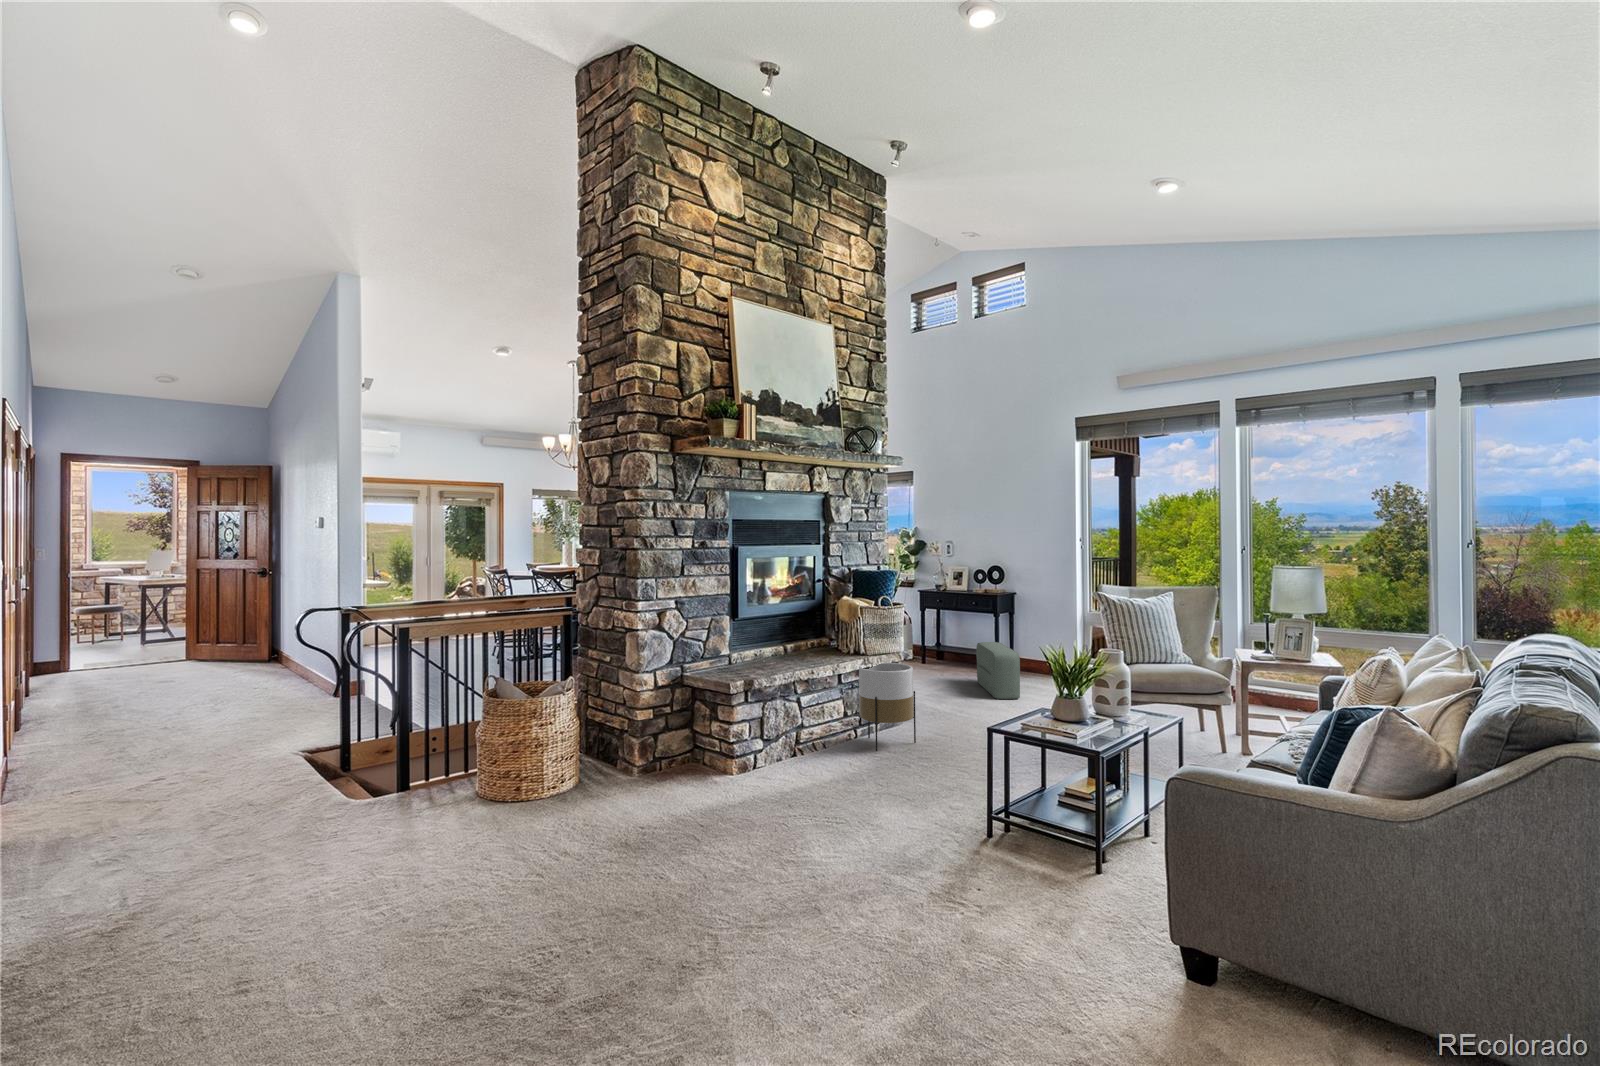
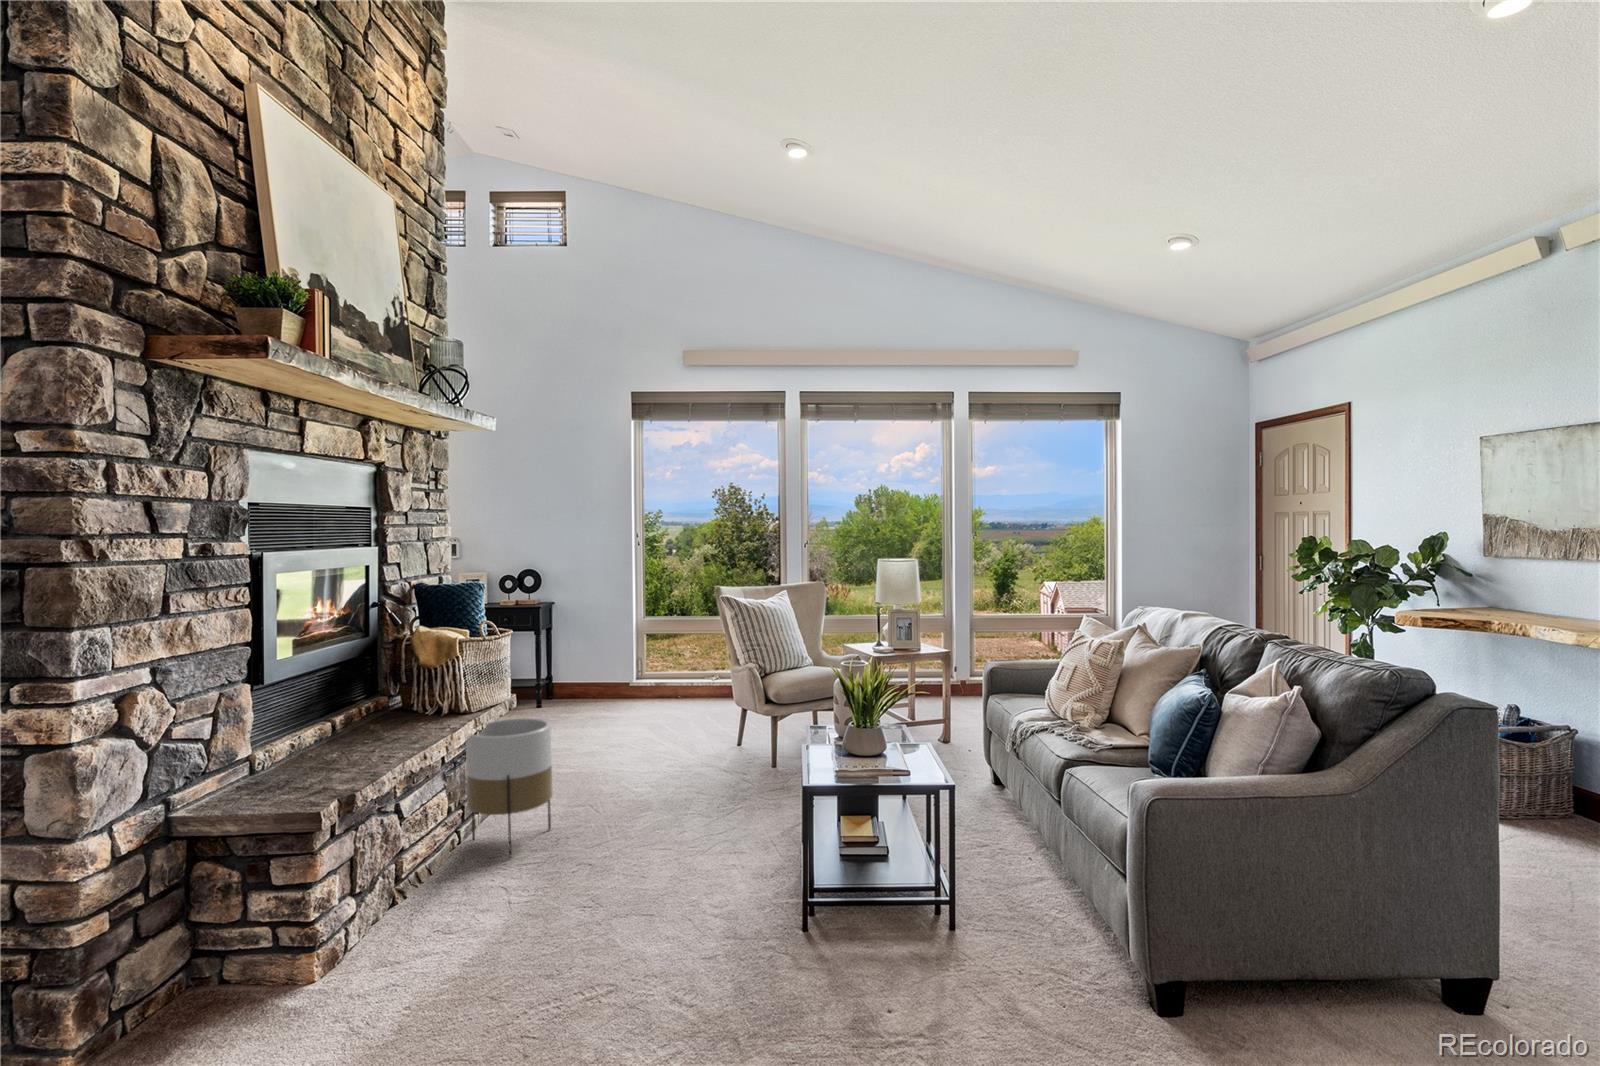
pouf: present [976,642,1020,699] -> none [525,668,603,741]

